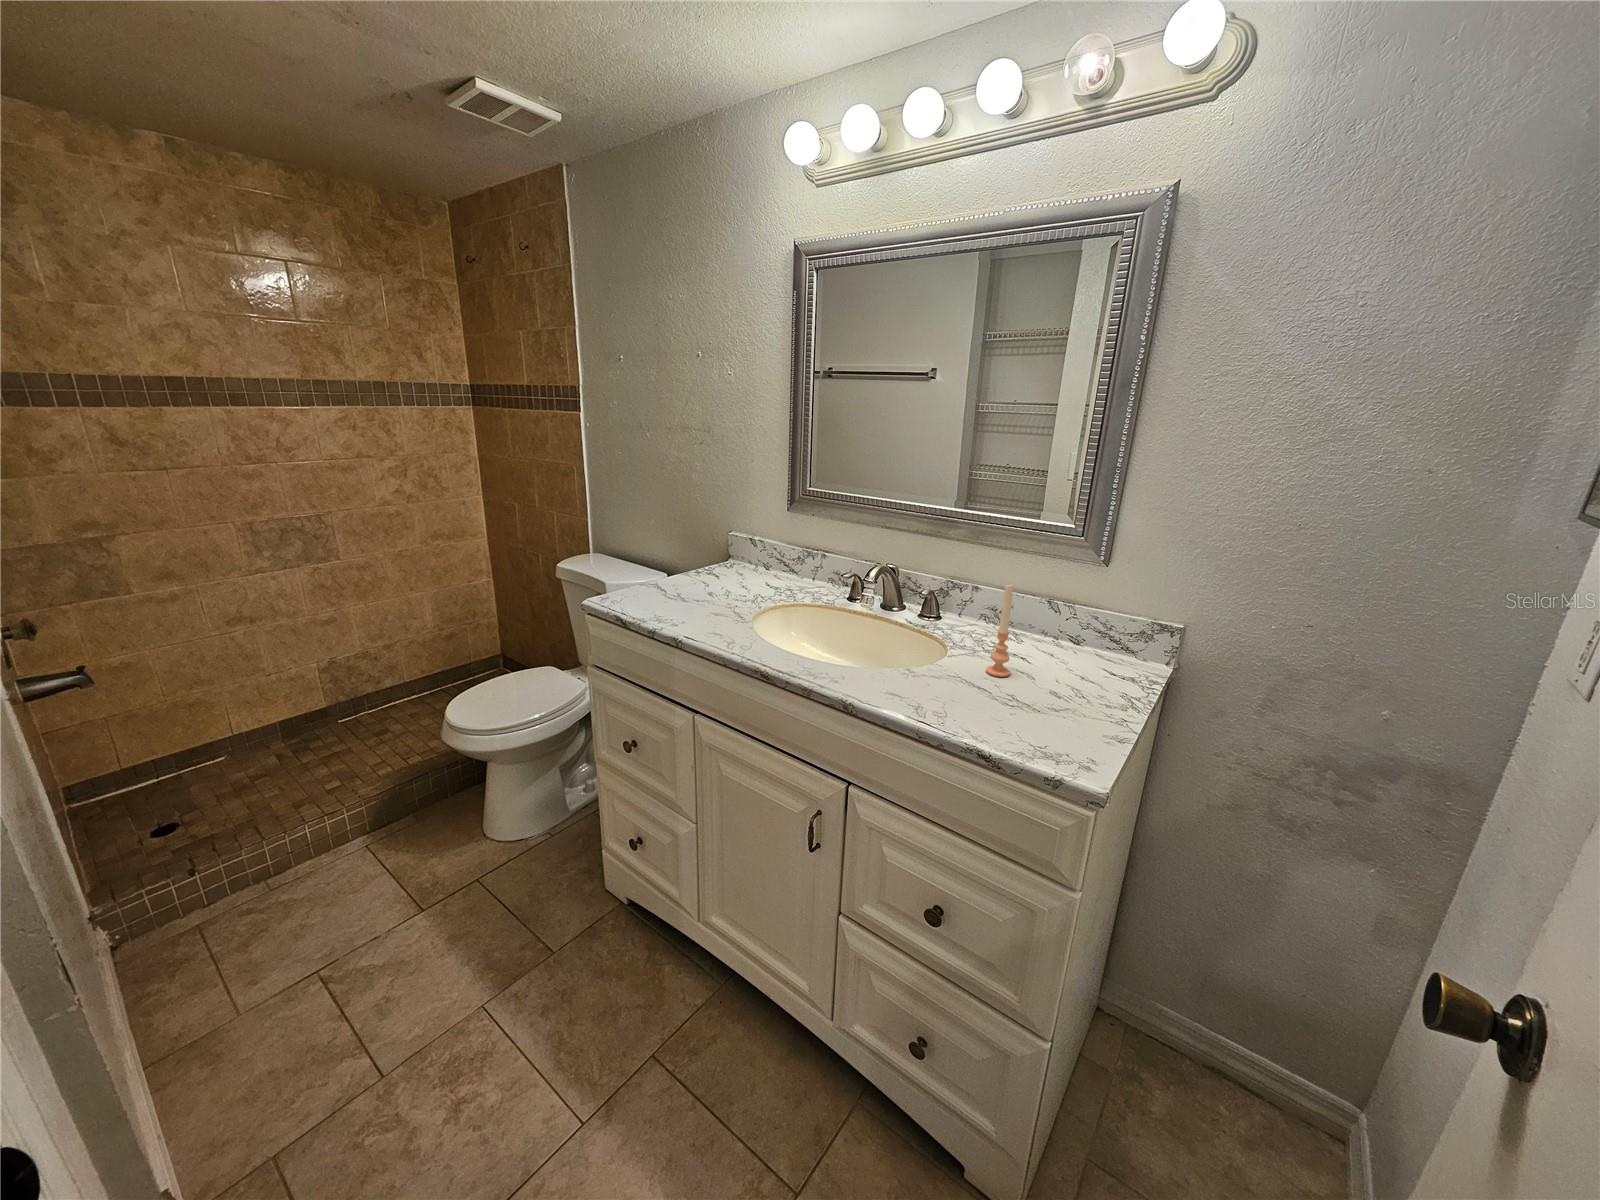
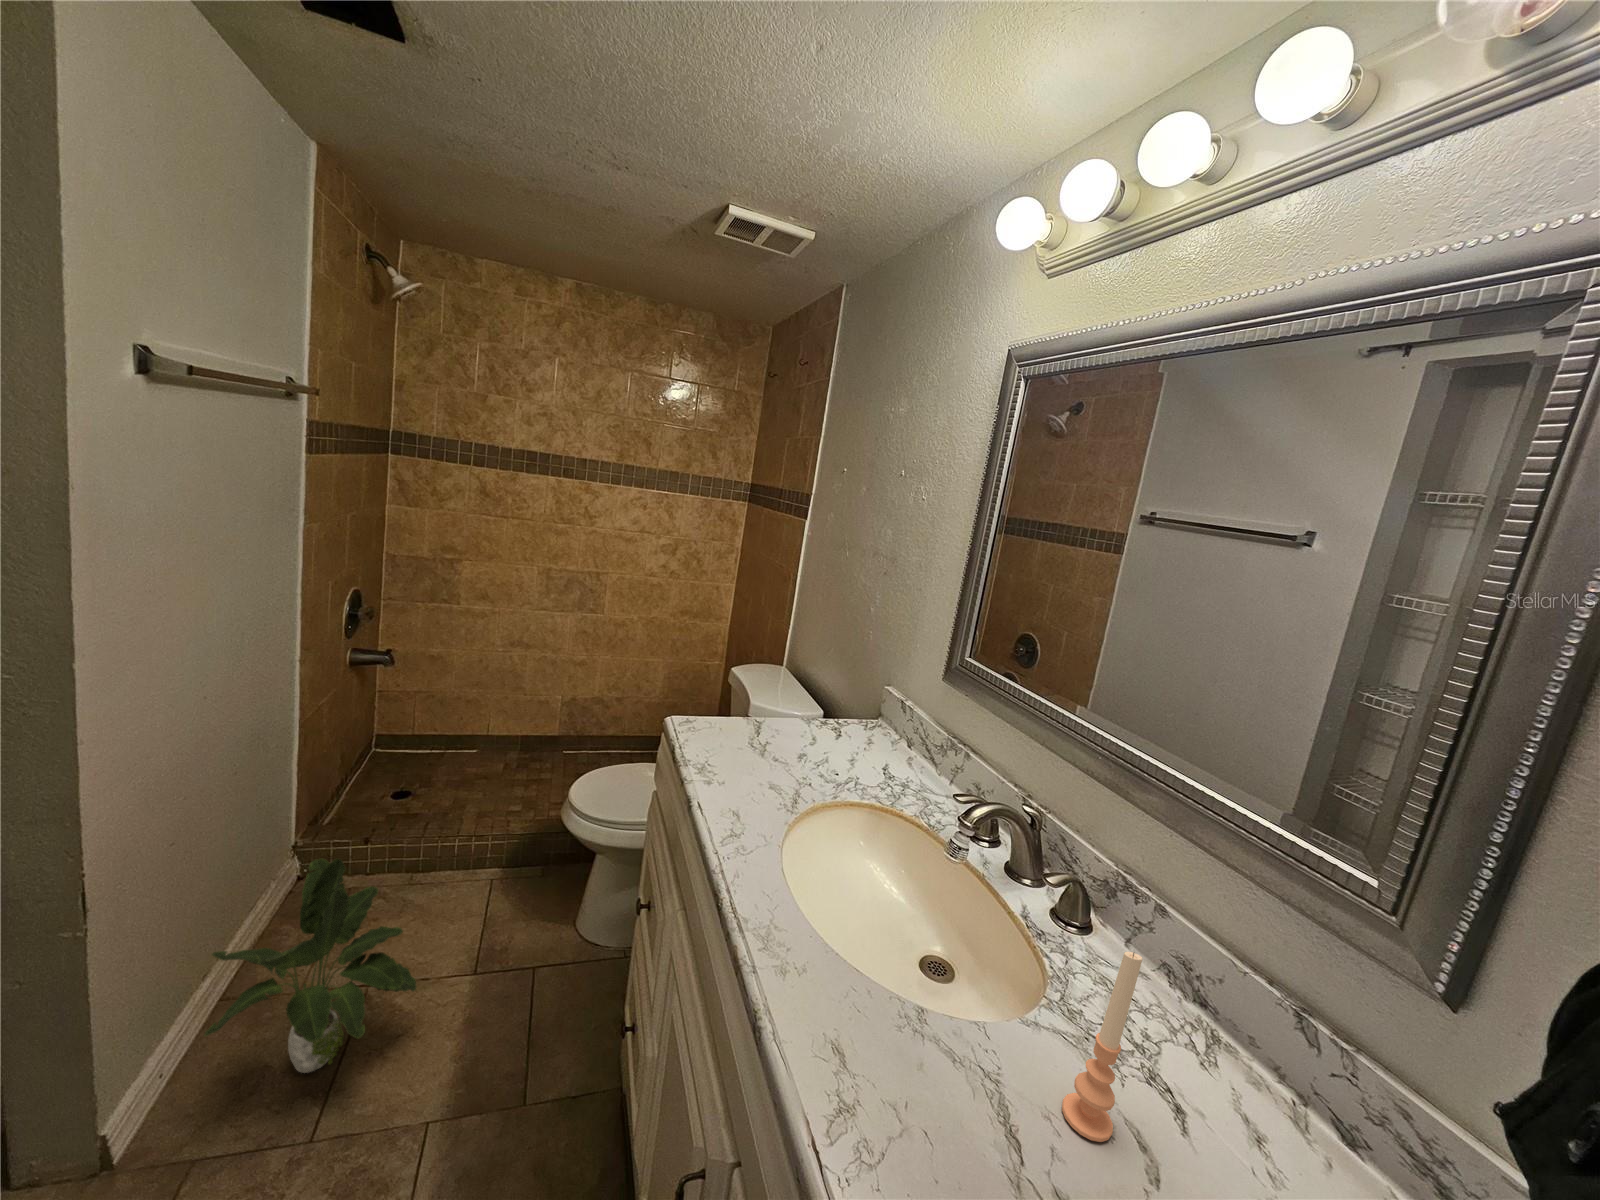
potted plant: none [183,843,398,1048] -> present [204,859,416,1073]

